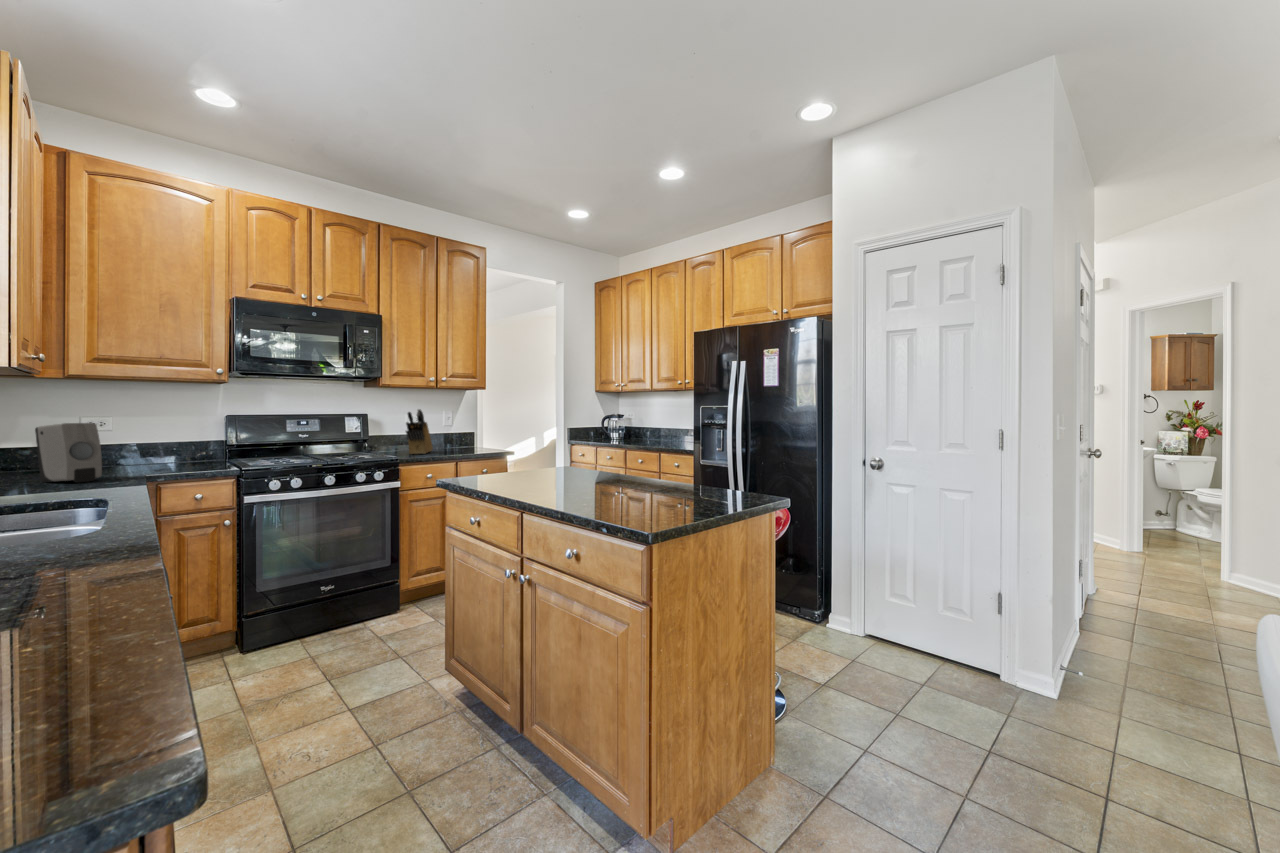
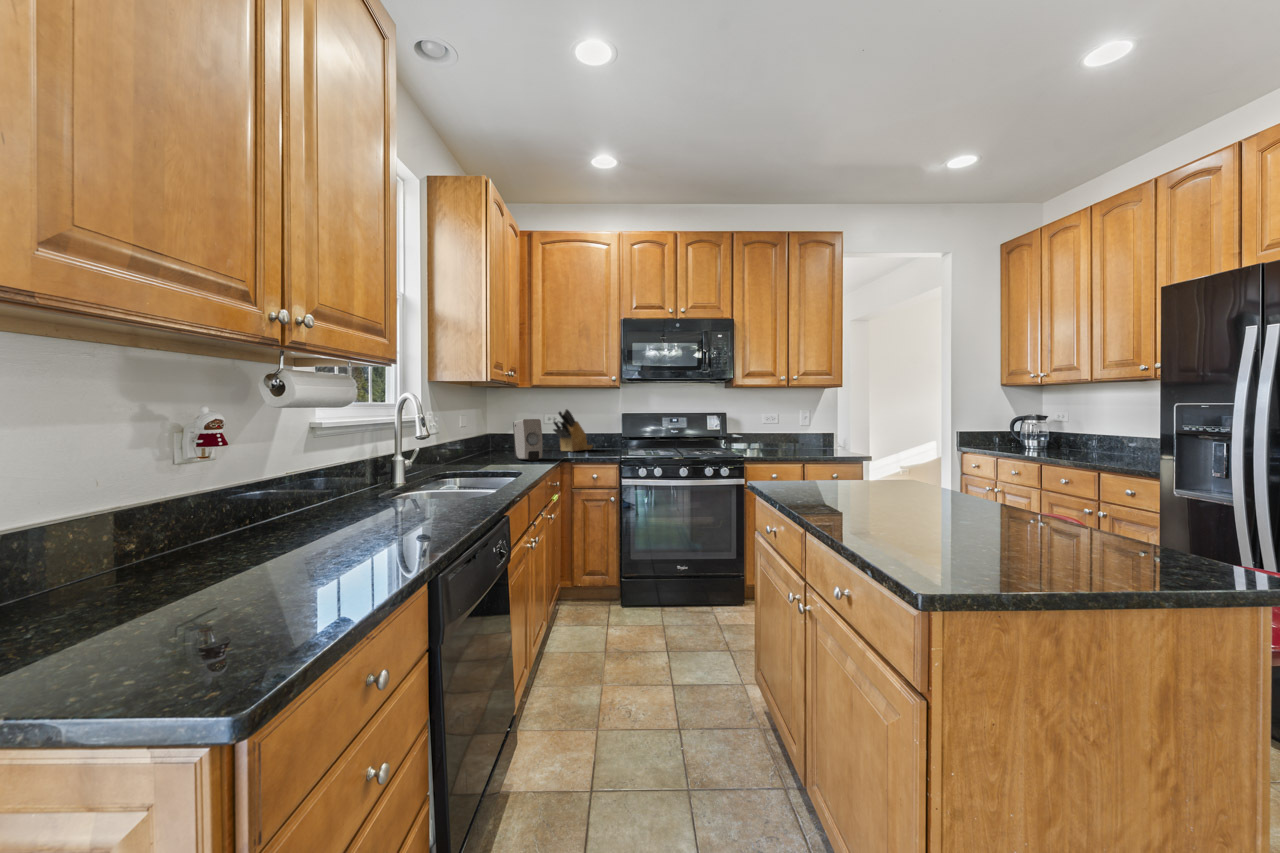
knife block: present [406,409,433,454] -> present [553,409,593,452]

